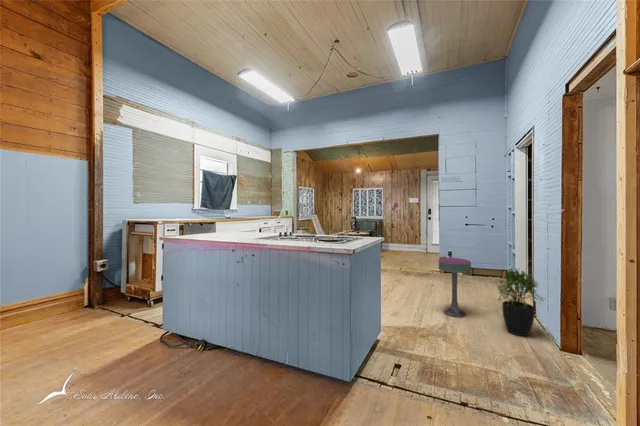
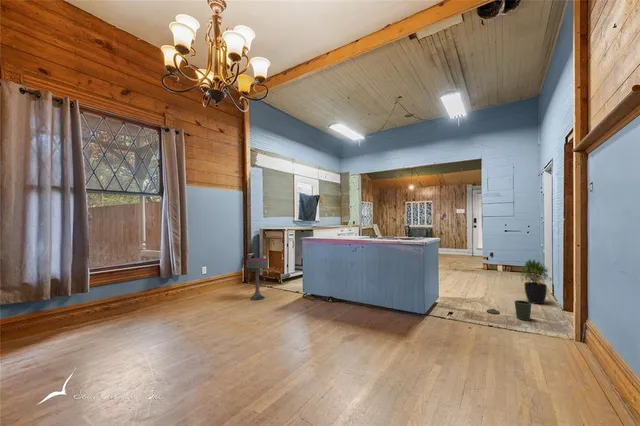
bar stool: present [438,258,471,317] -> present [246,258,268,300]
trash can: none [454,344,529,383] -> present [487,300,531,320]

